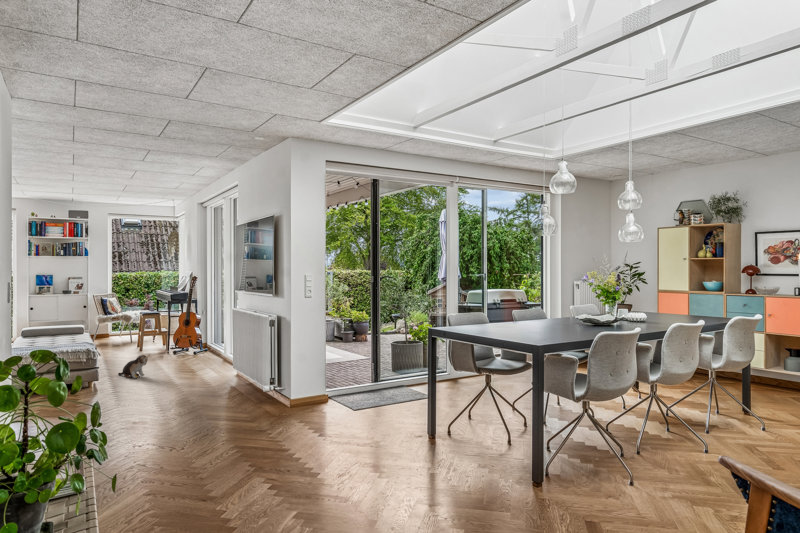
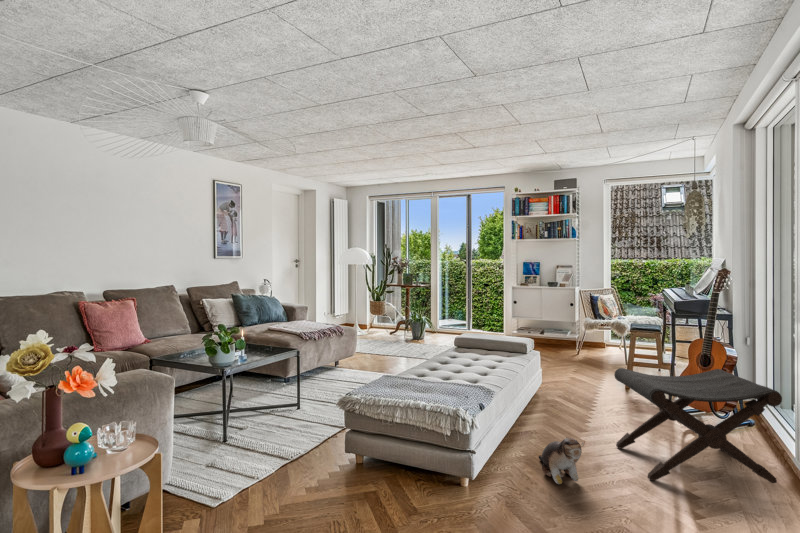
footstool: none [151,324,221,371] -> present [614,368,782,483]

